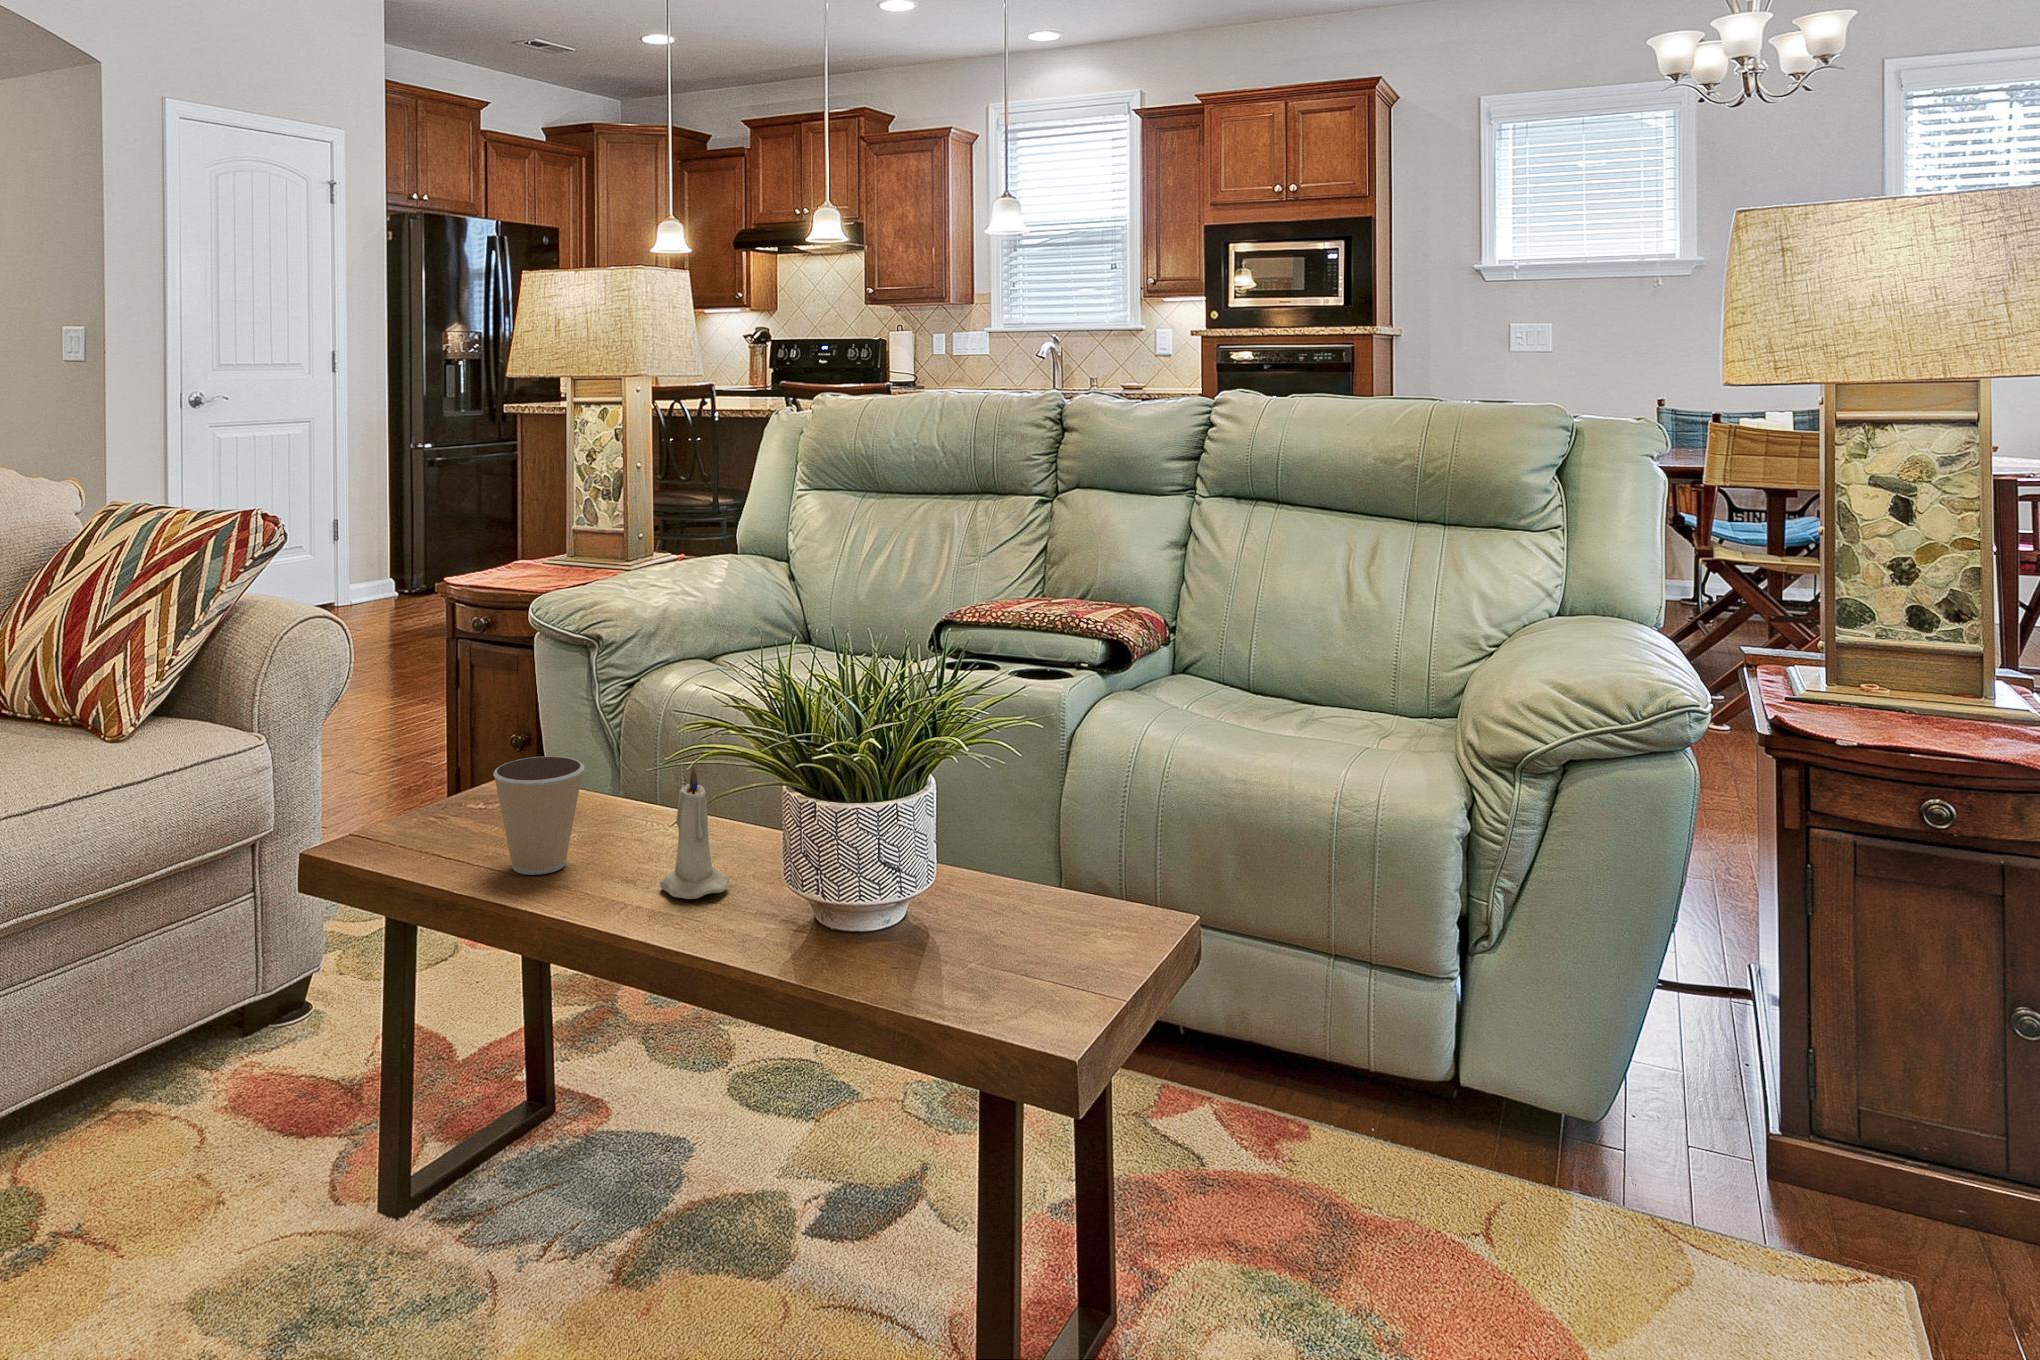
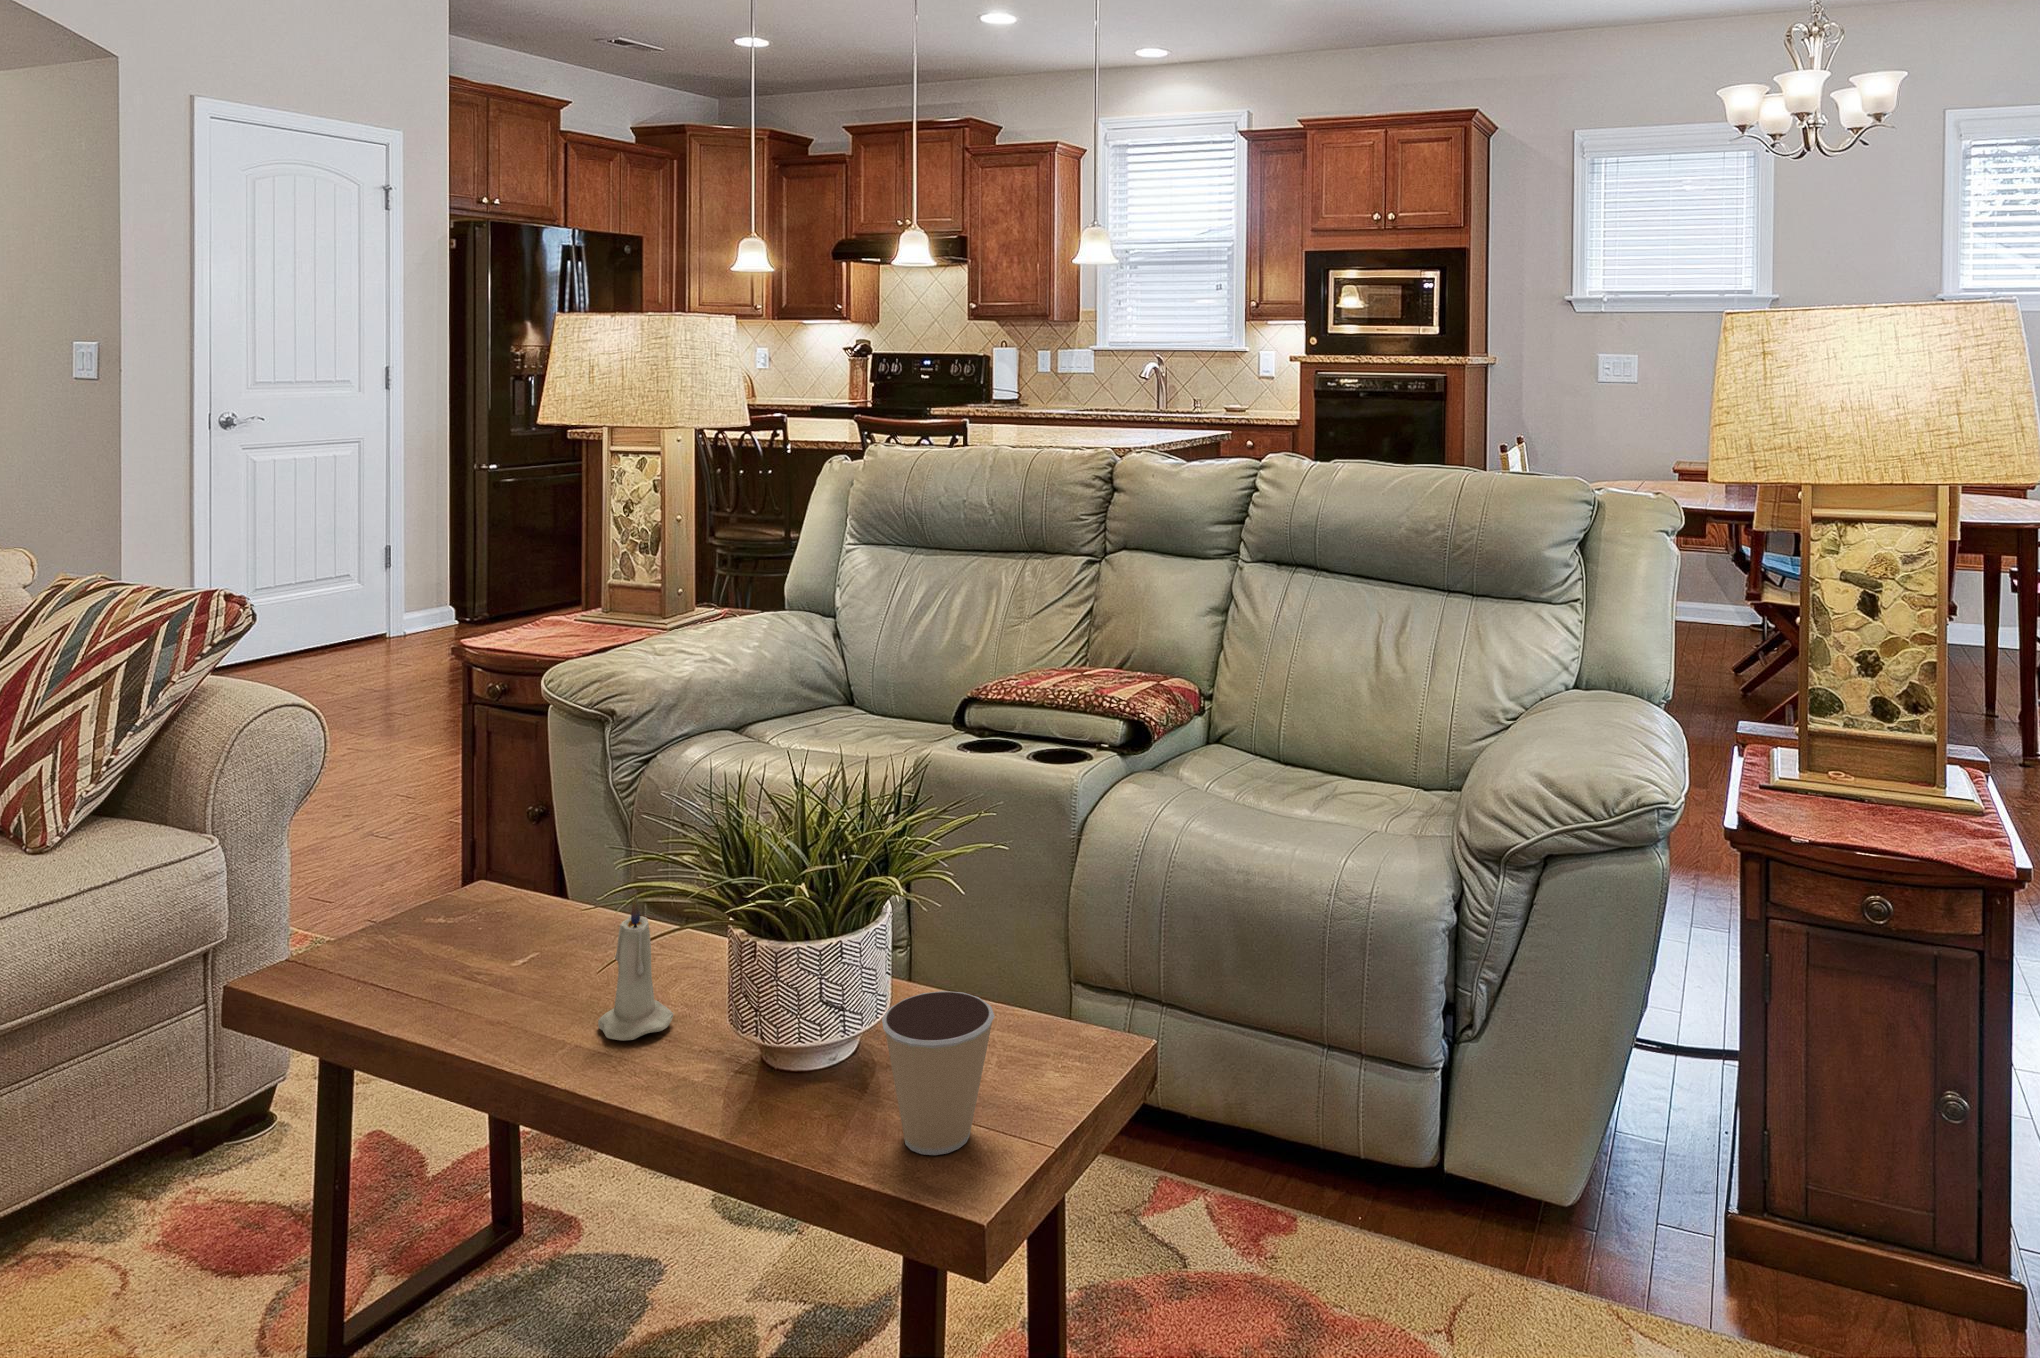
coffee cup: present [493,756,584,875] -> present [882,991,995,1155]

